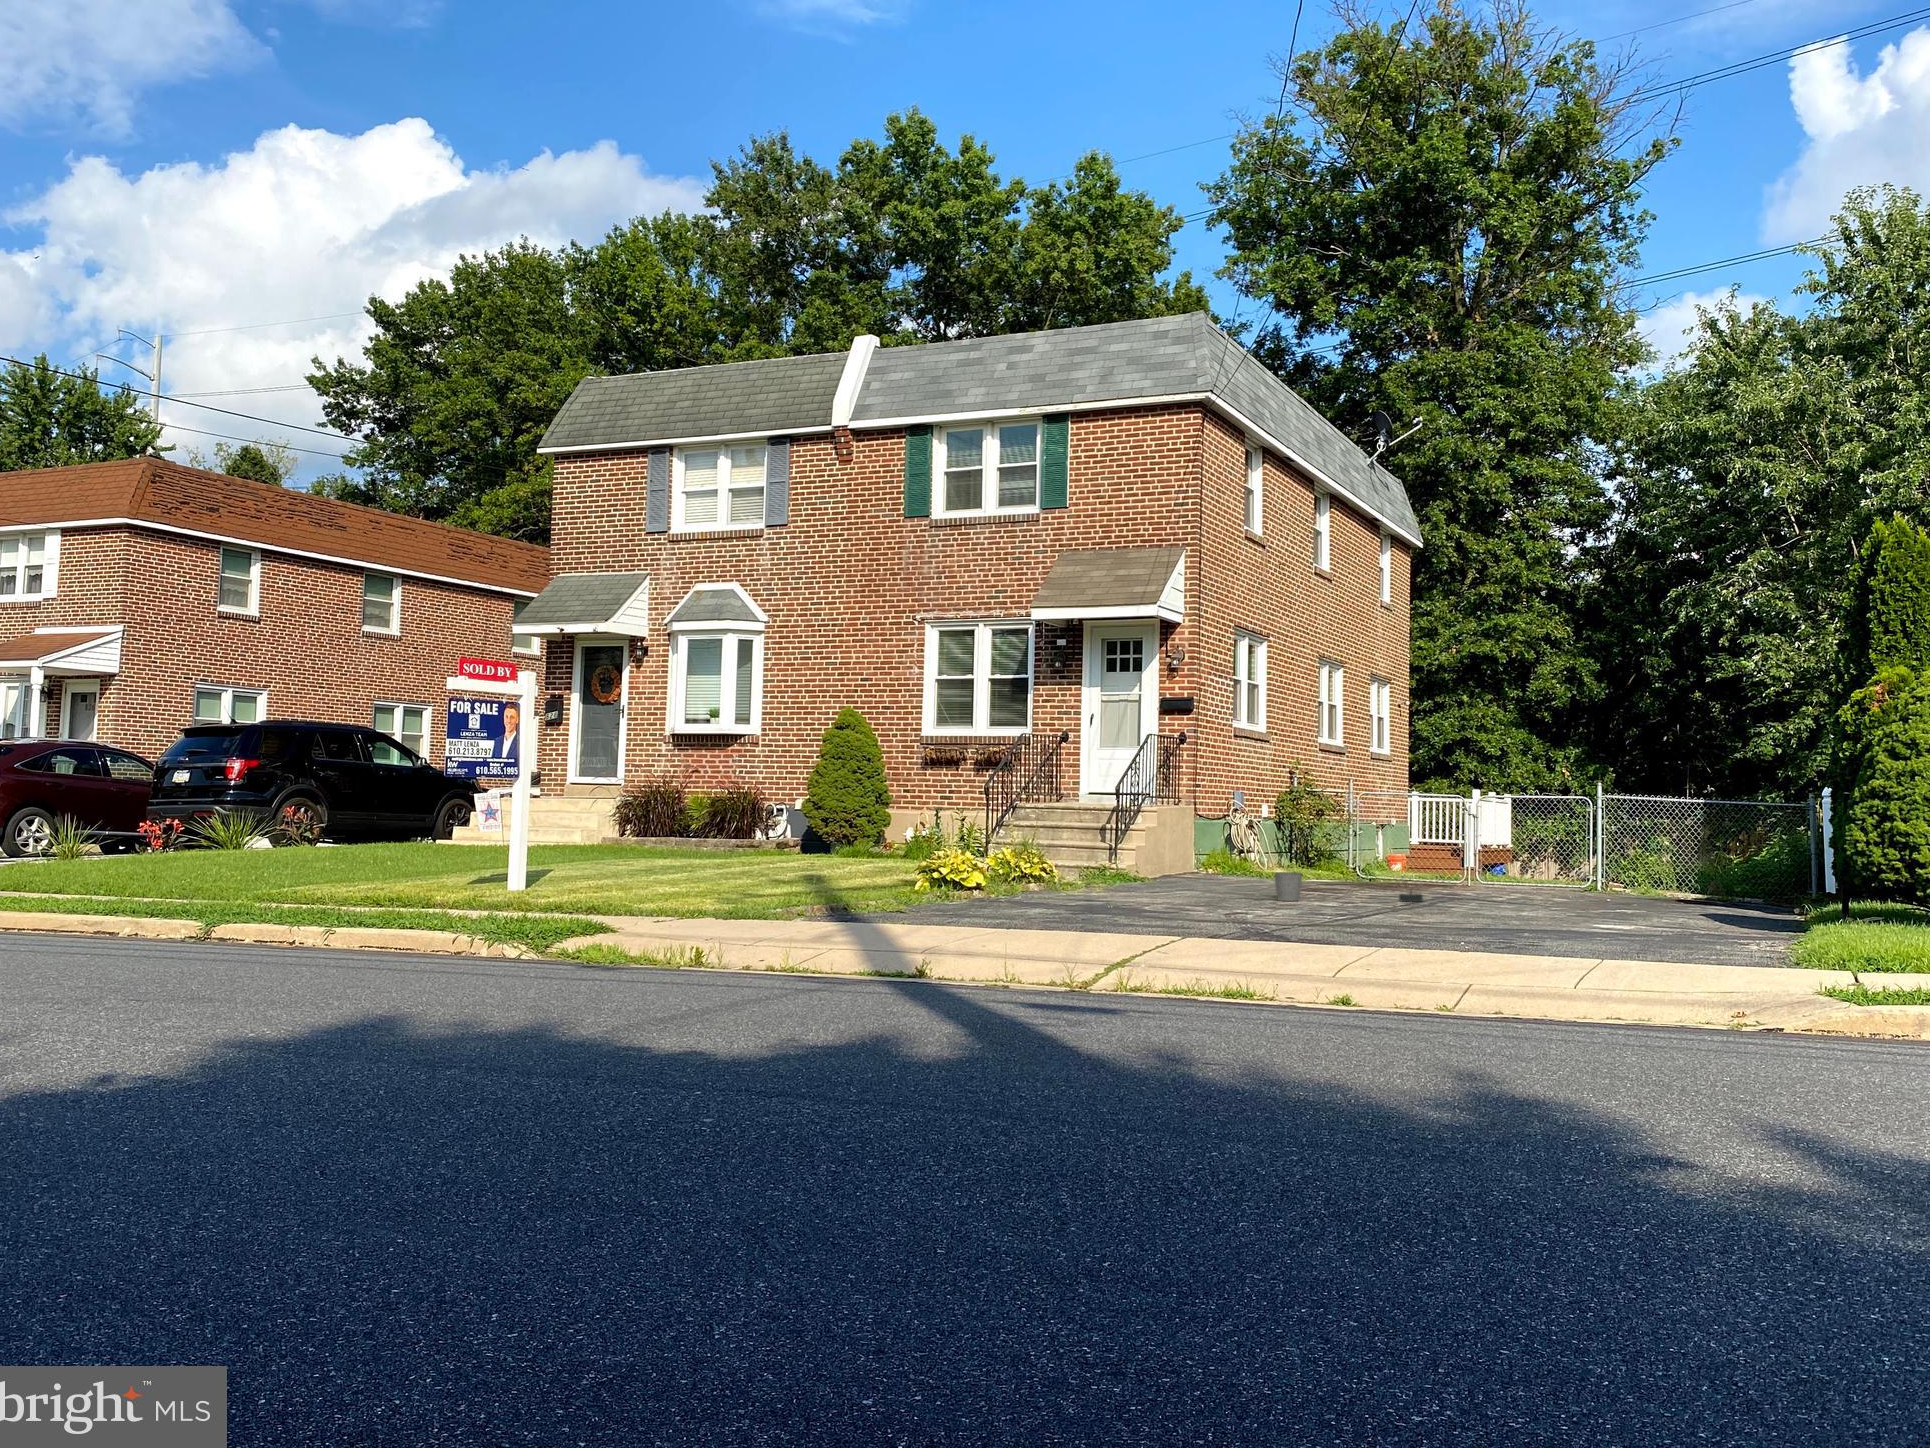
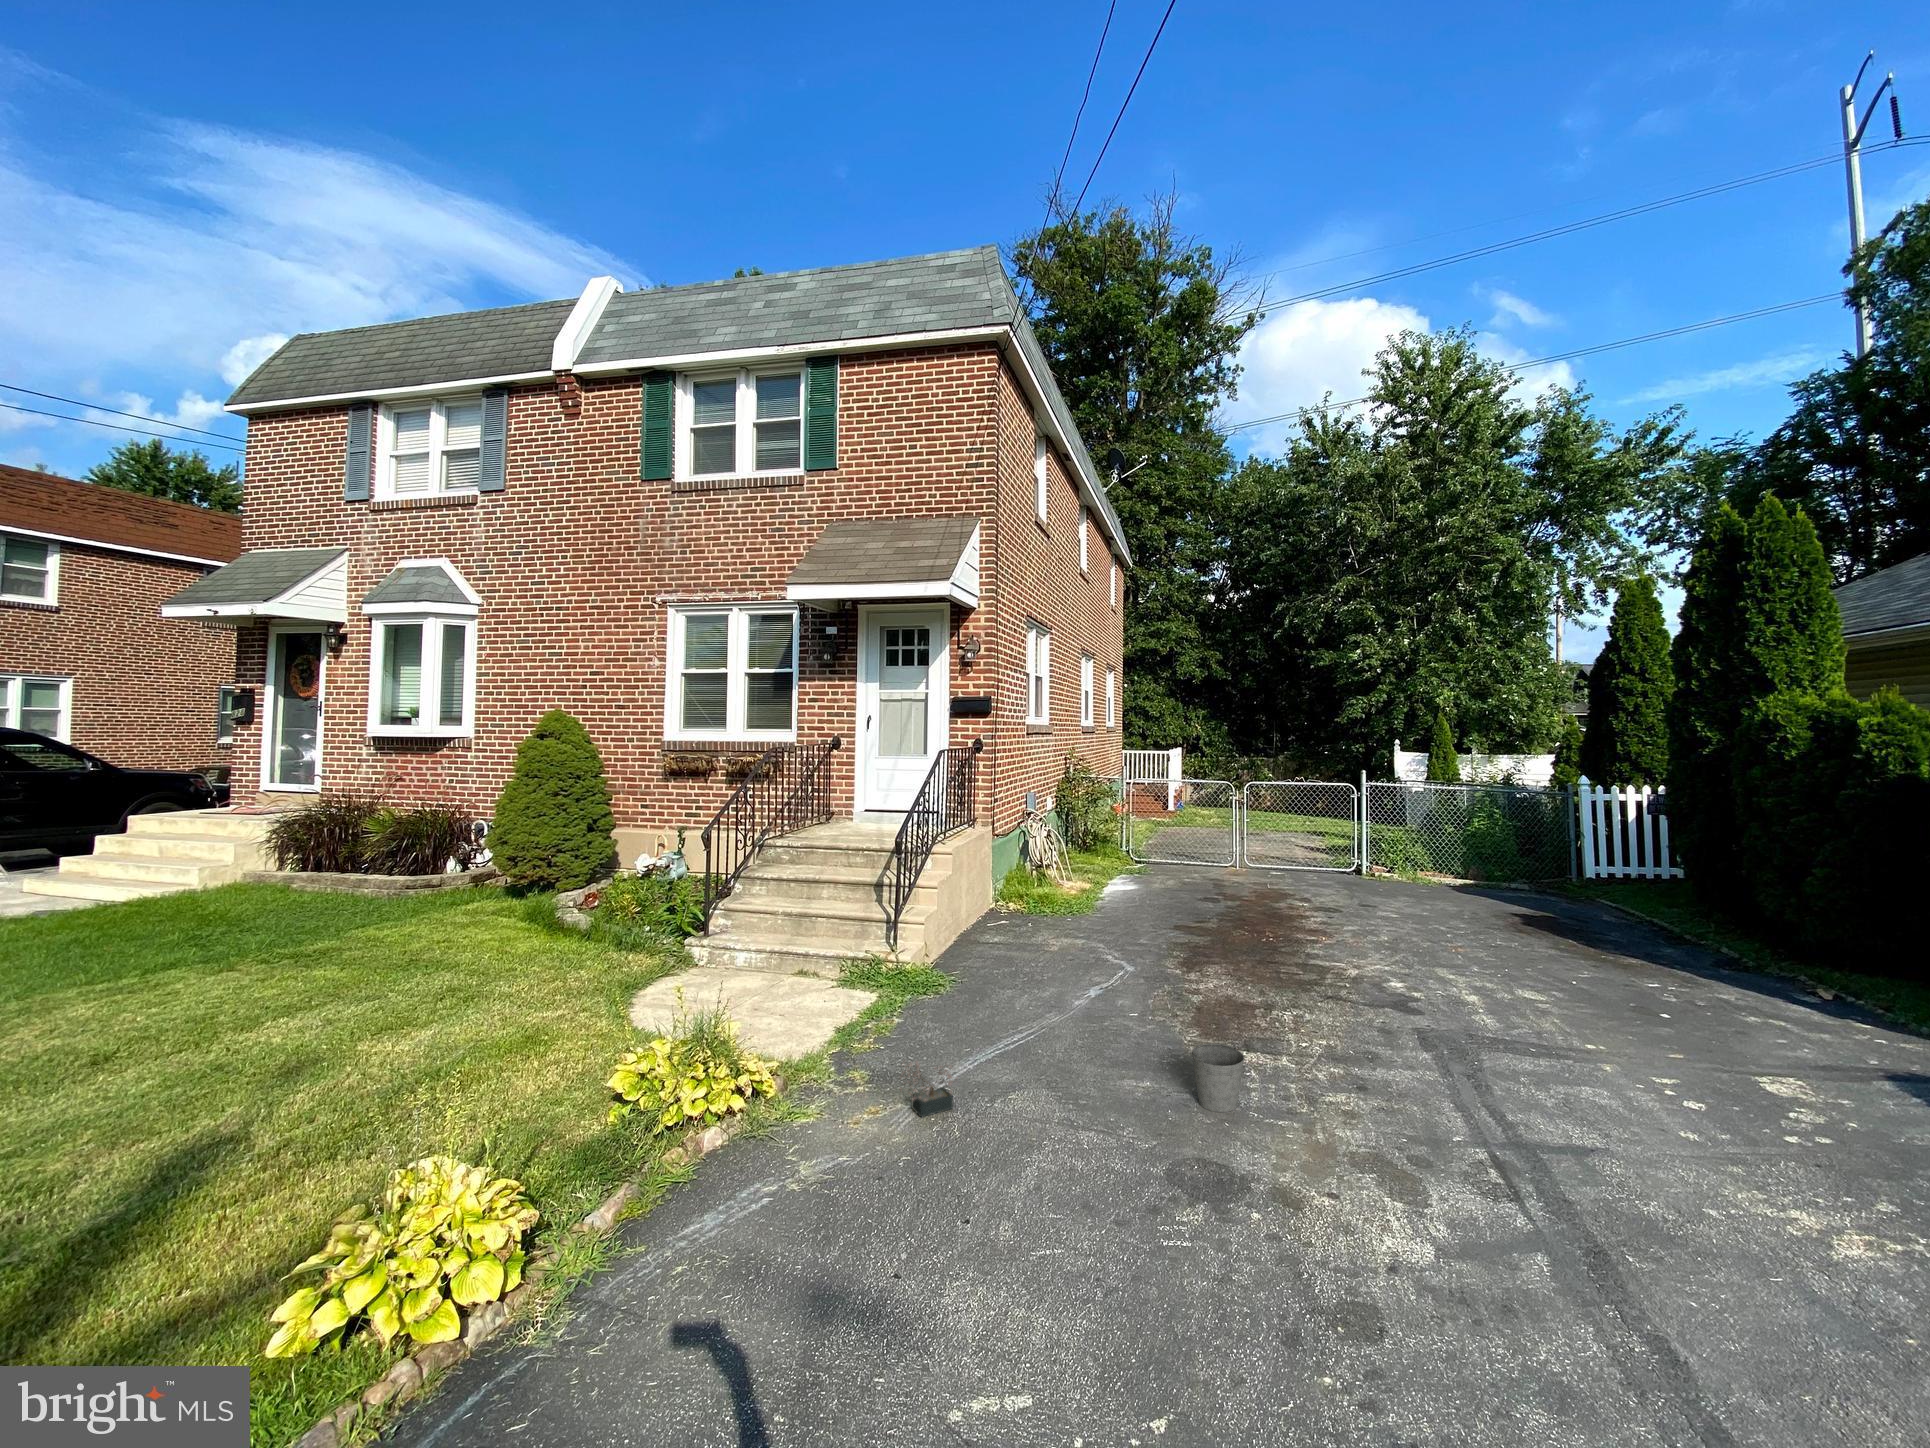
decorative plant: present [1398,878,1423,902] -> present [901,1062,957,1117]

